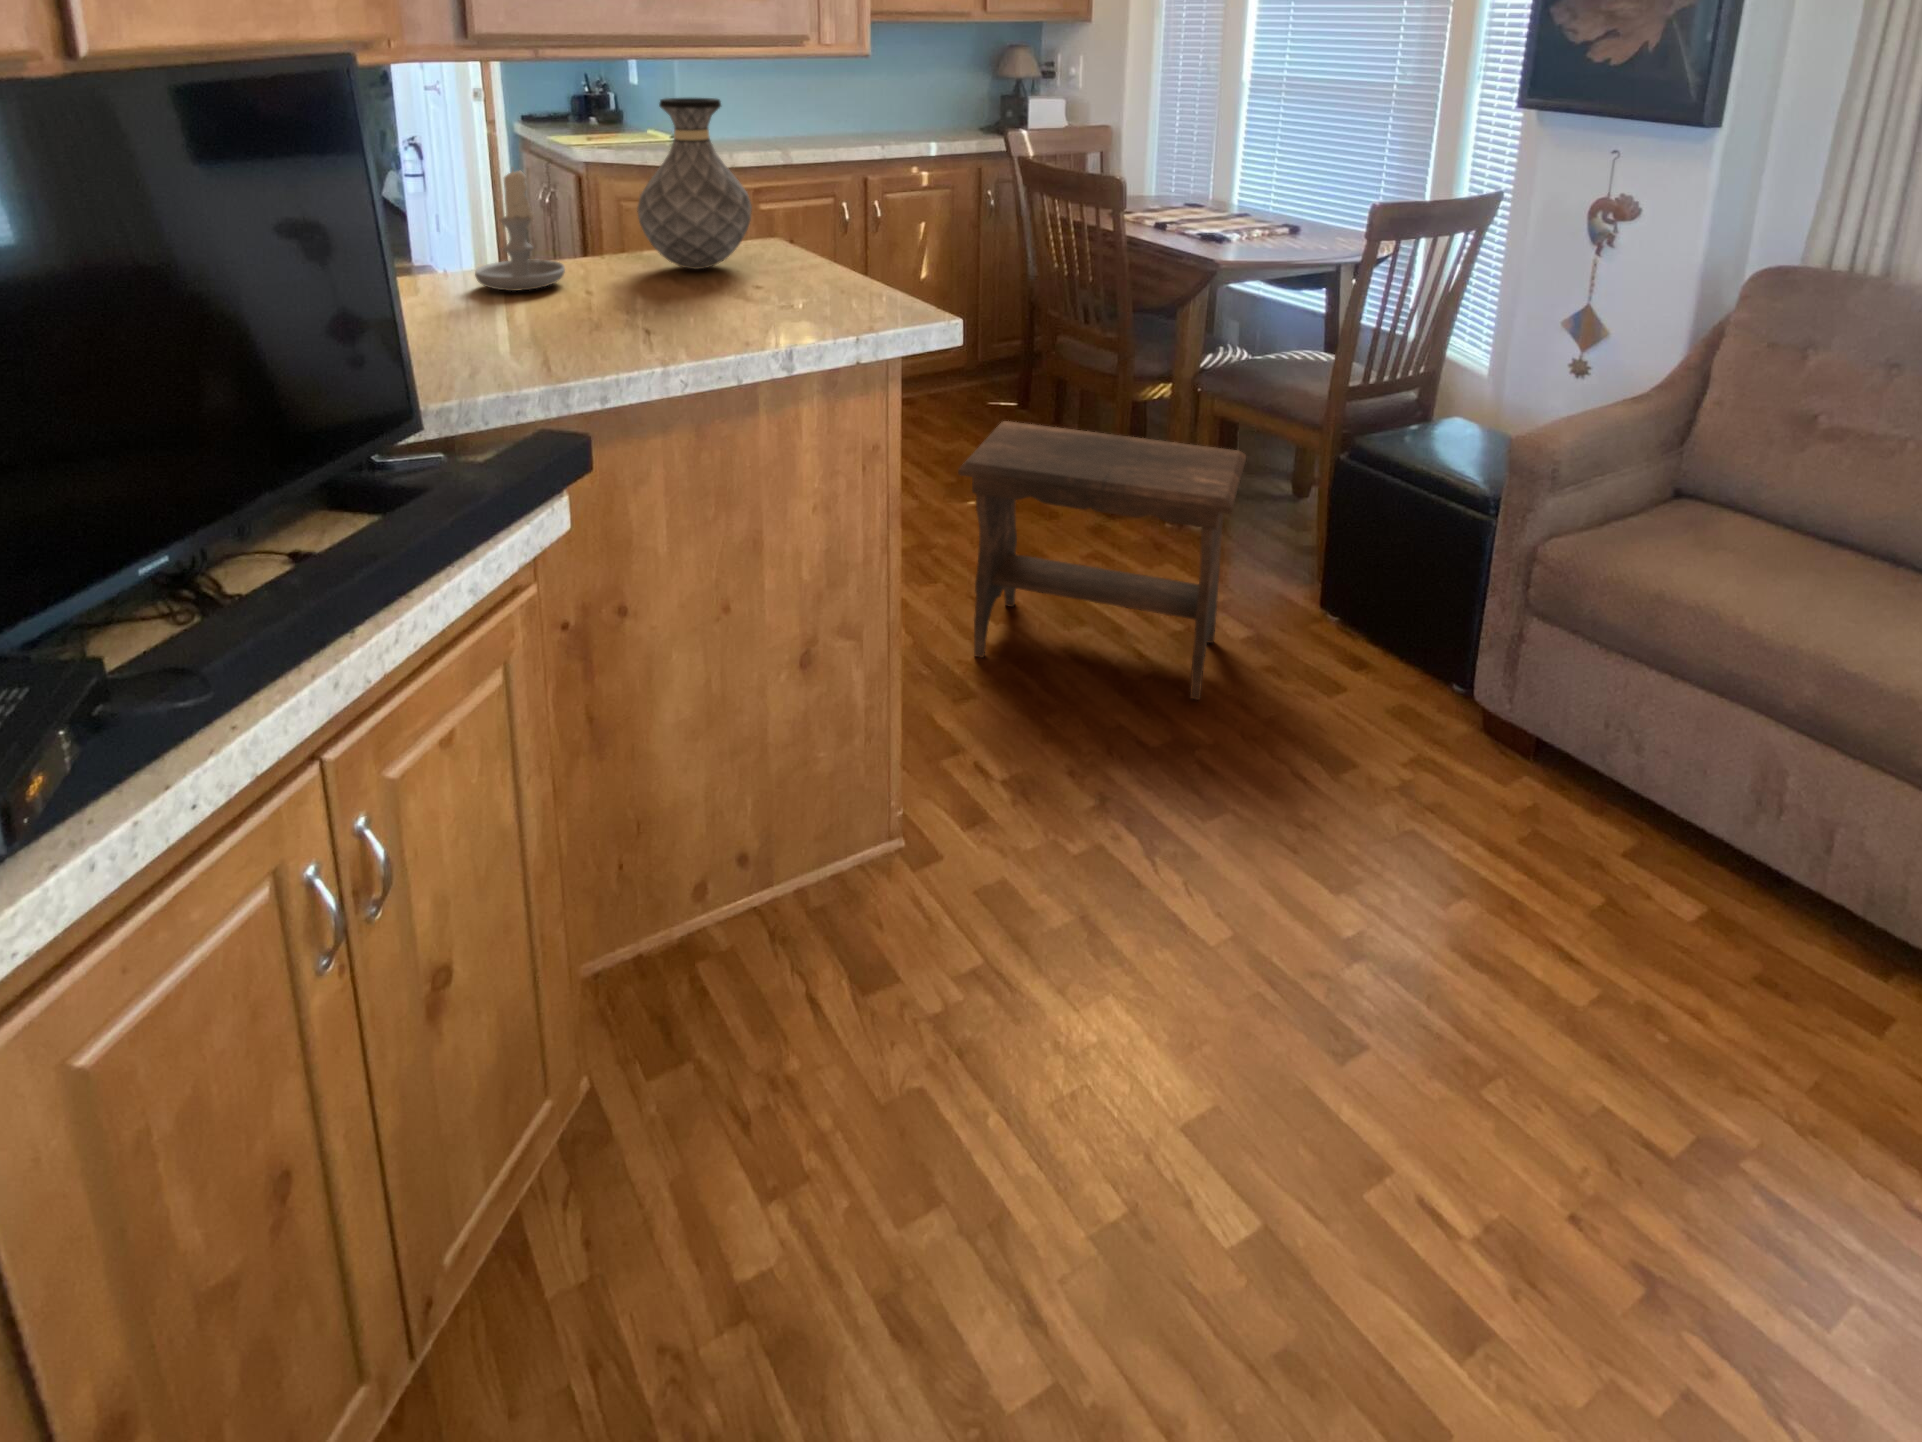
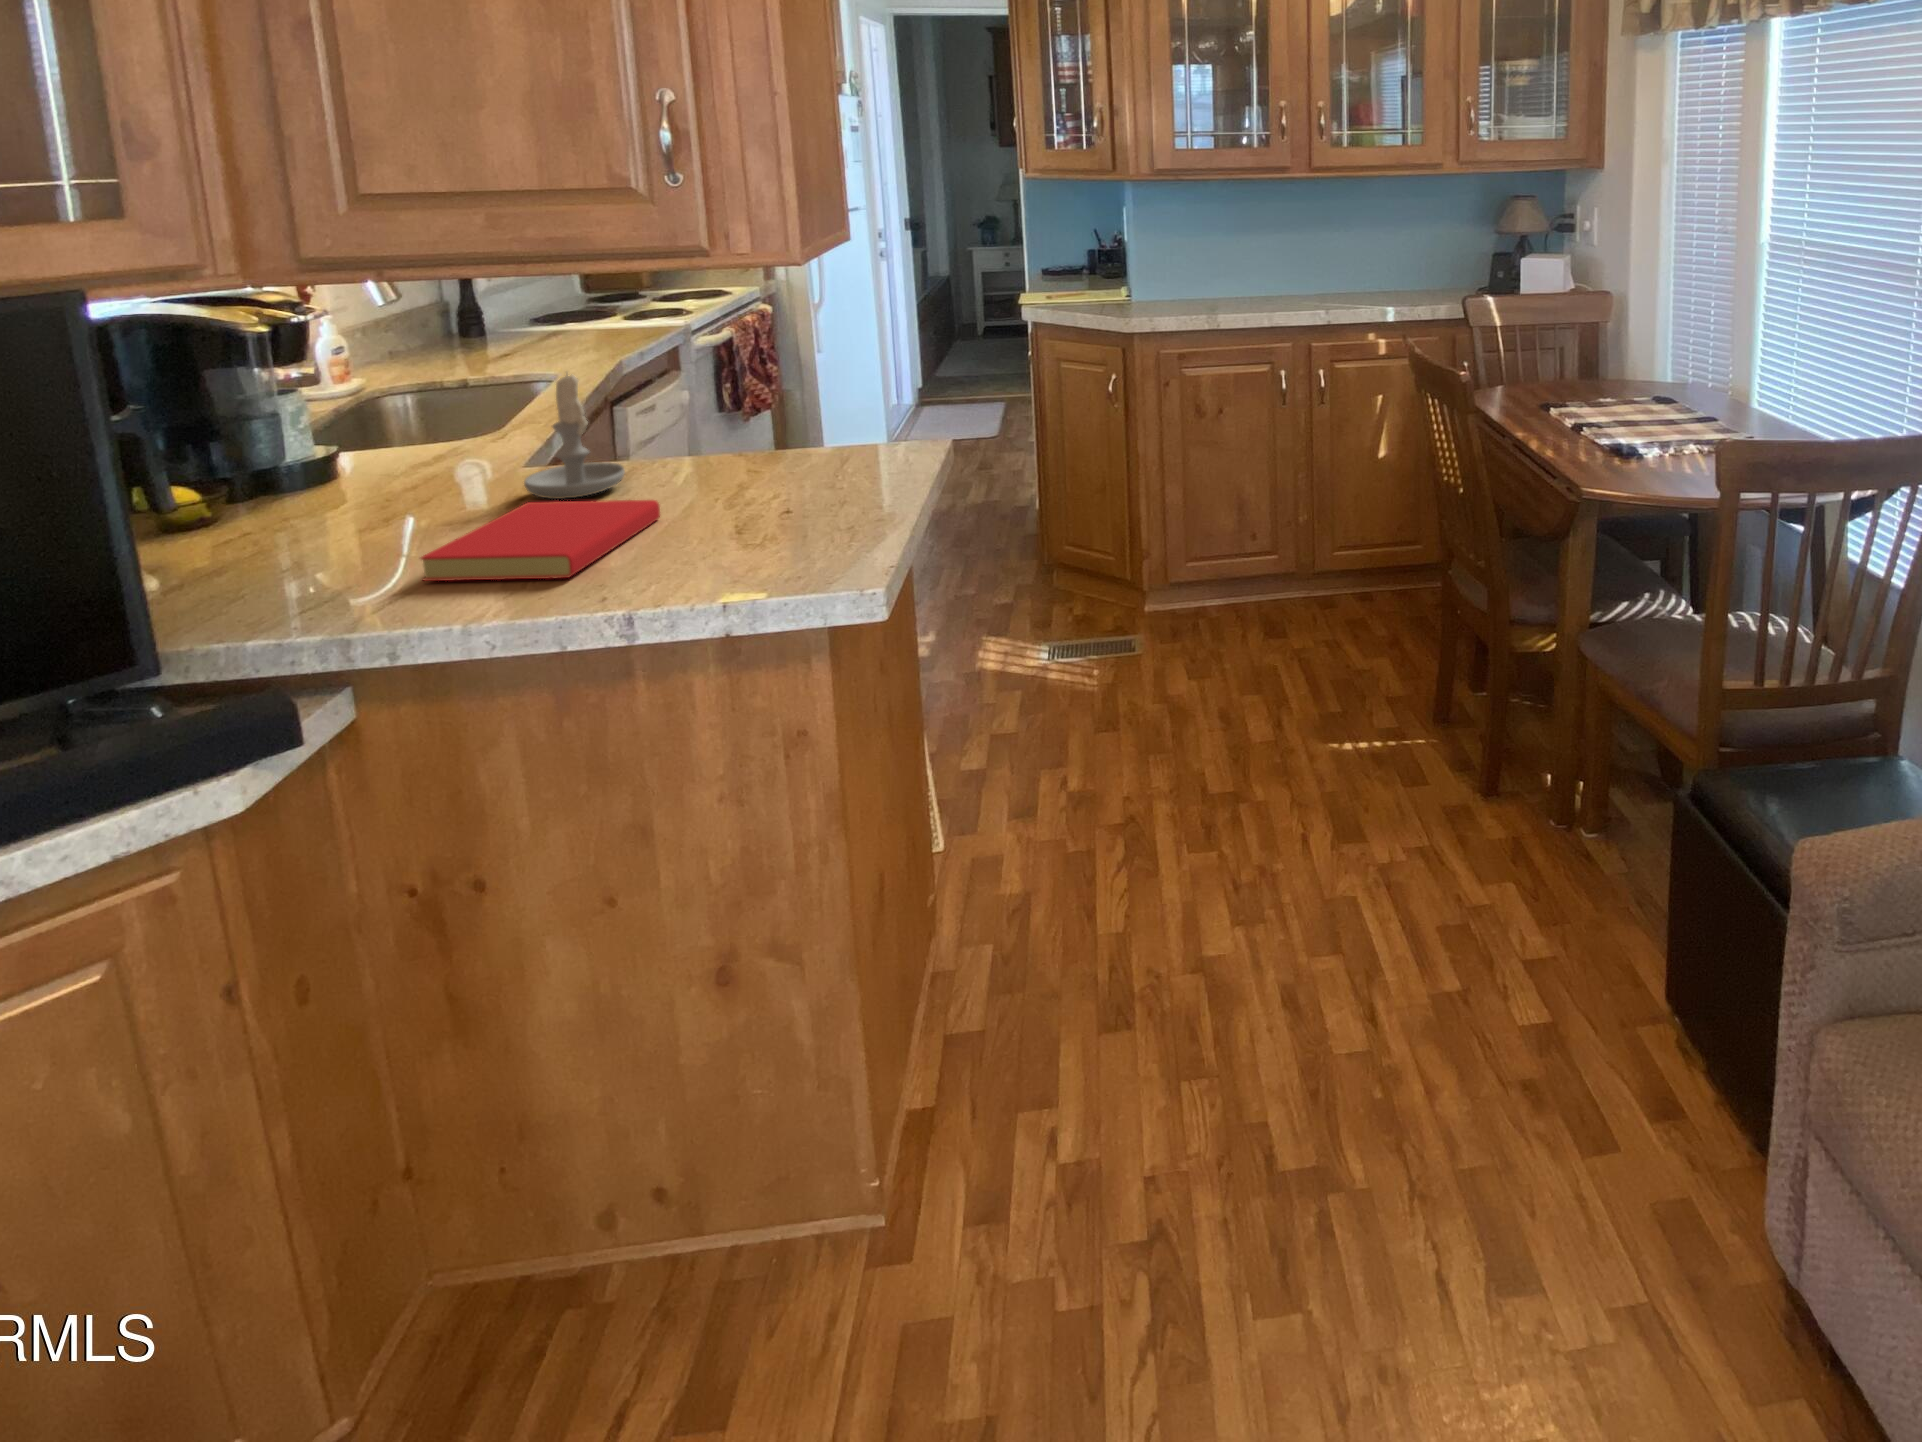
vase: present [637,98,752,269] -> none [697,299,828,485]
book: none [534,278,690,347] -> present [421,500,660,581]
footstool: present [958,421,1246,700] -> none [1140,672,1515,1113]

